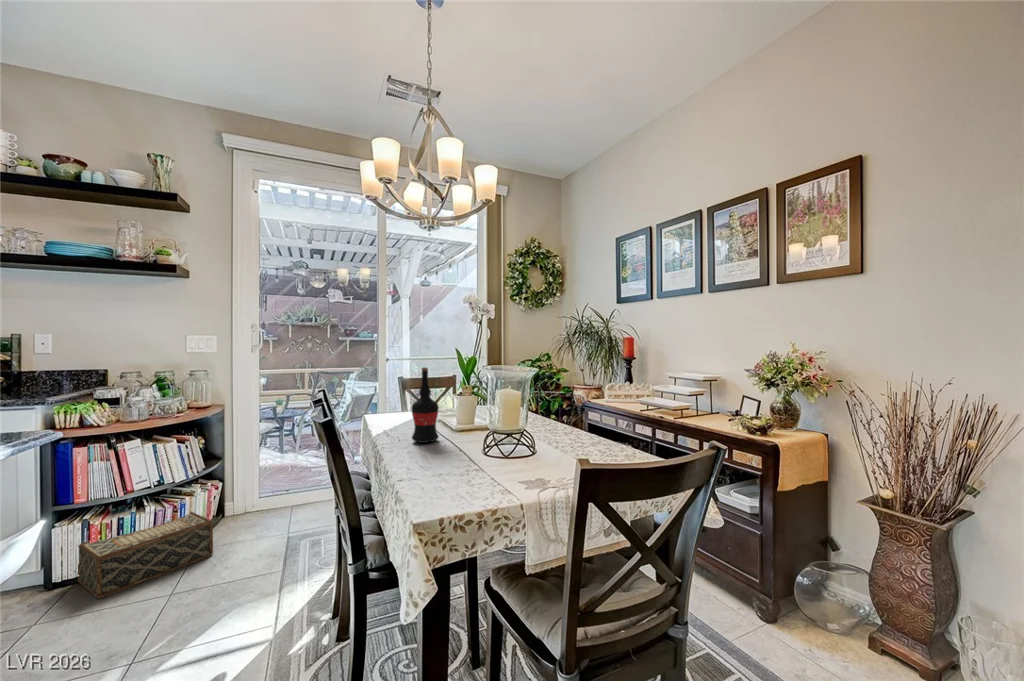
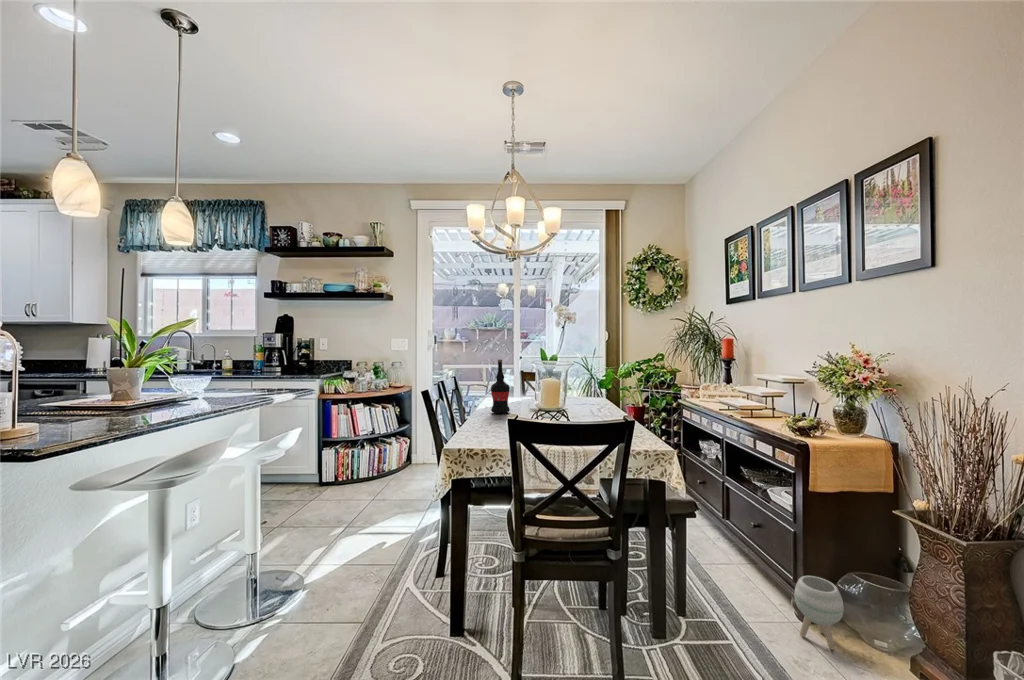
woven basket: present [78,512,213,599] -> none [331,454,400,496]
planter: none [766,579,812,651] -> present [794,576,844,650]

